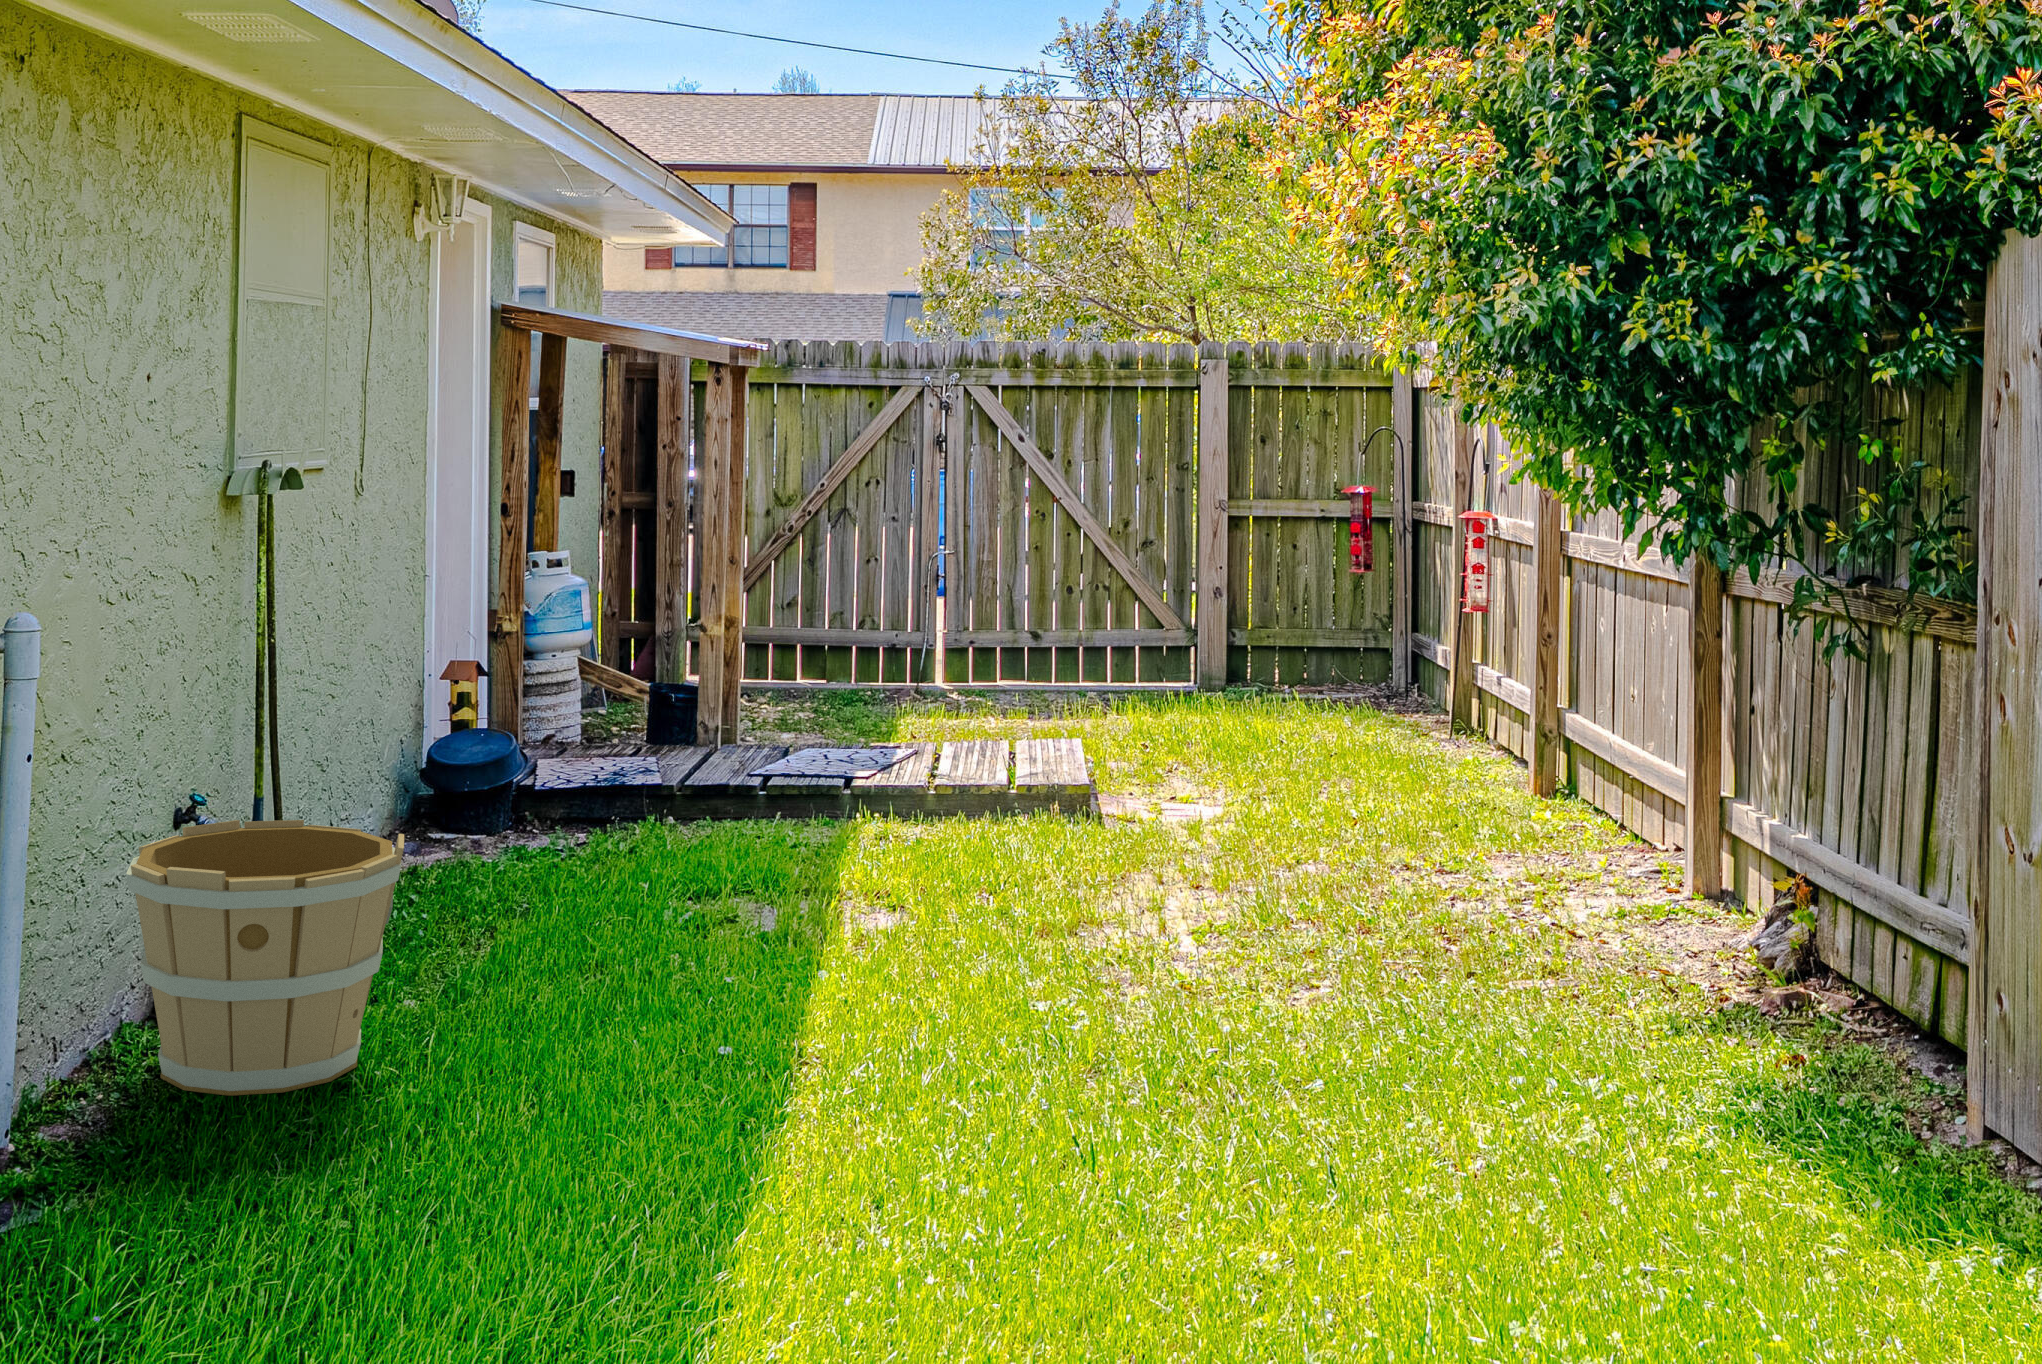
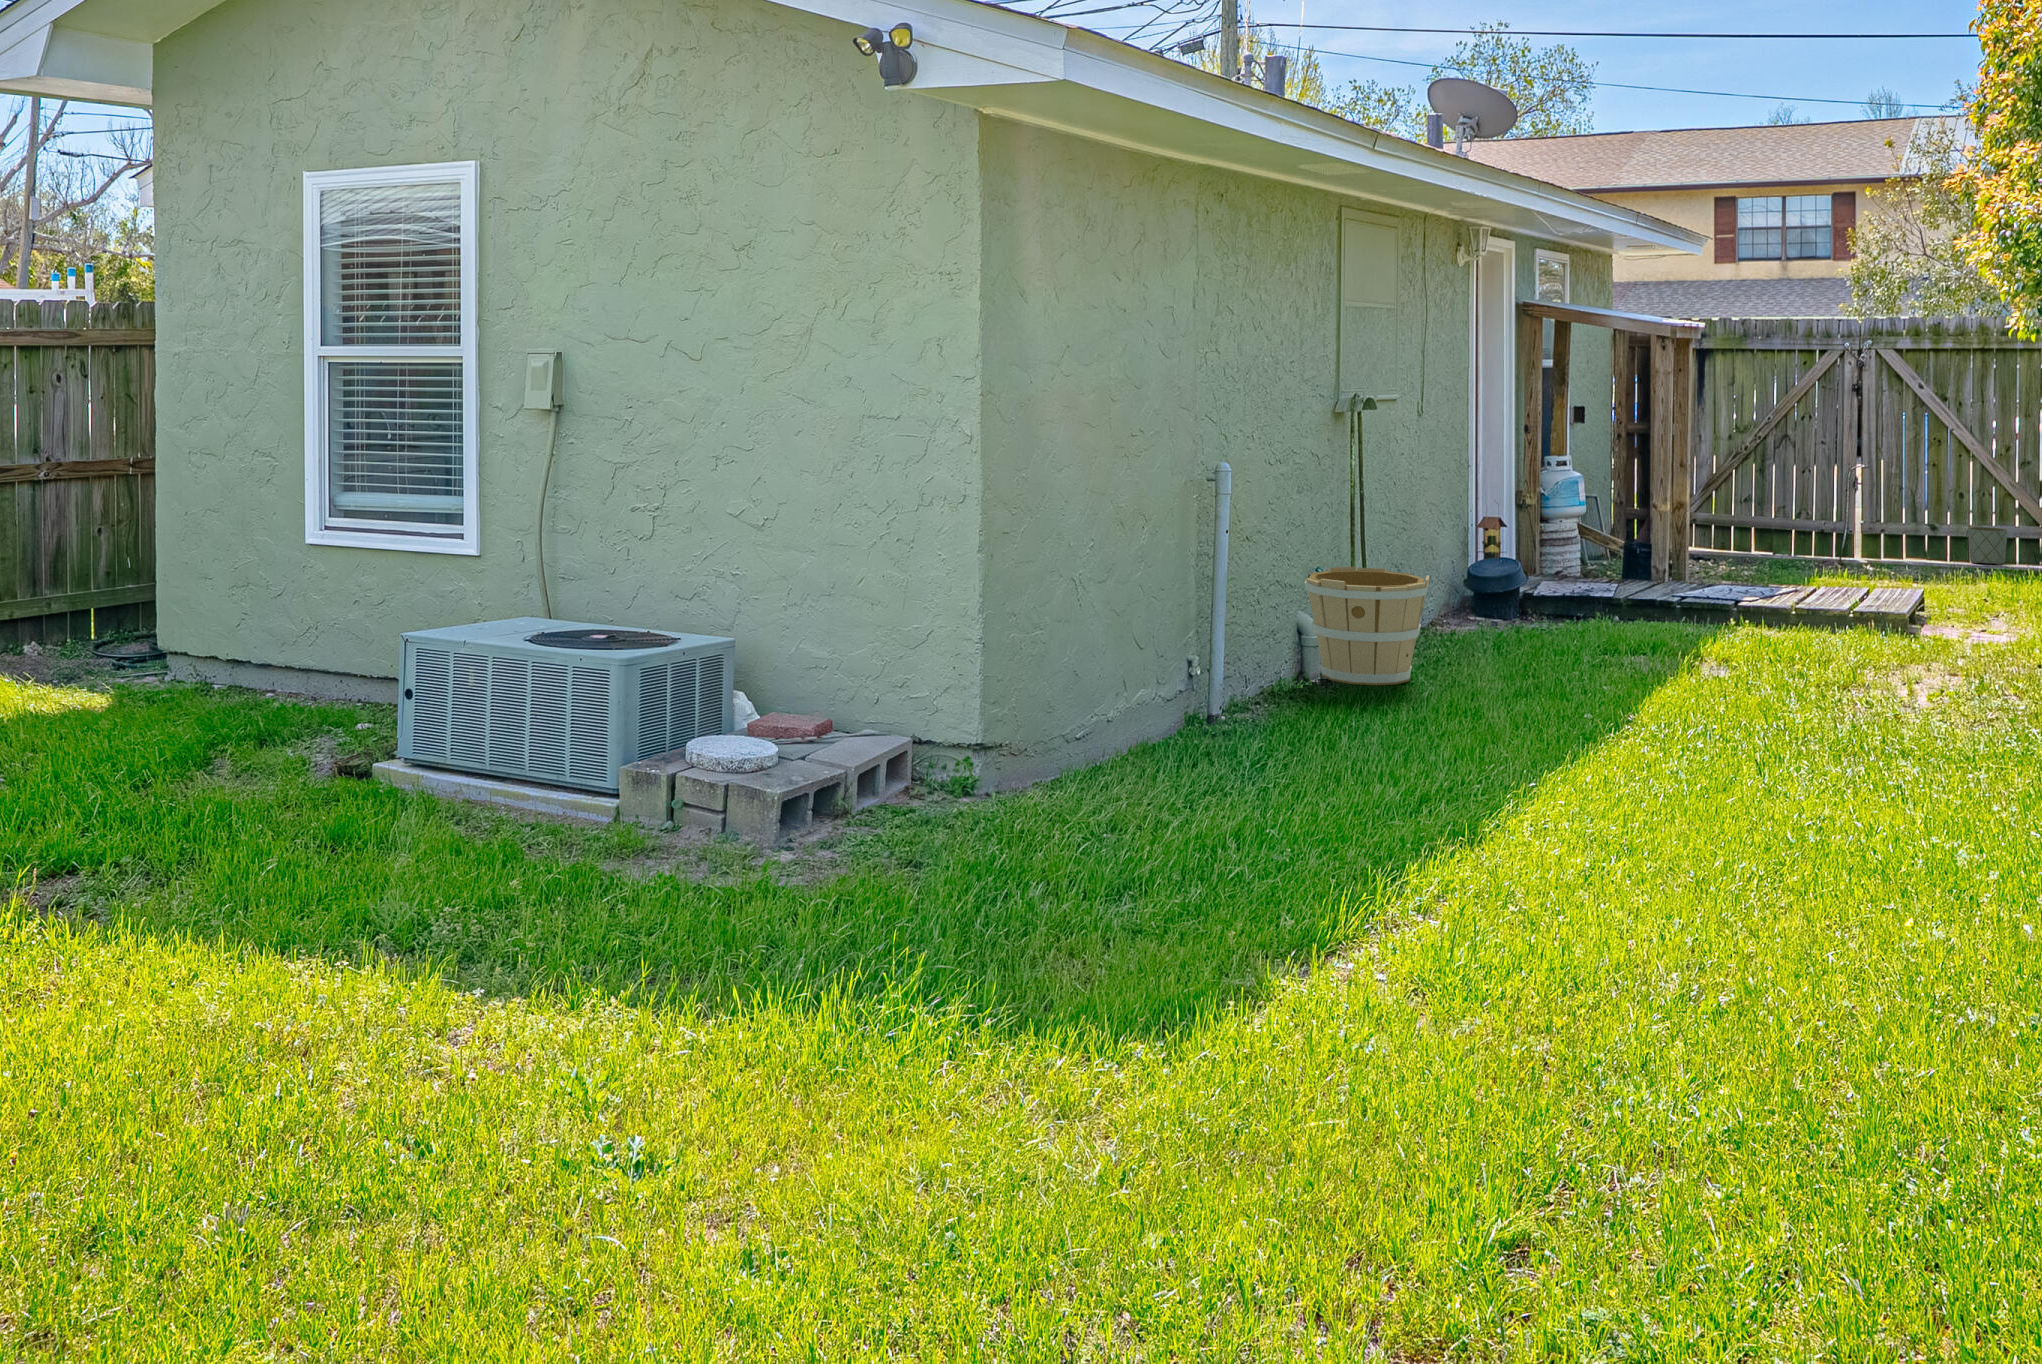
planter: none [1073,631,1119,684] -> present [1968,527,2007,565]

